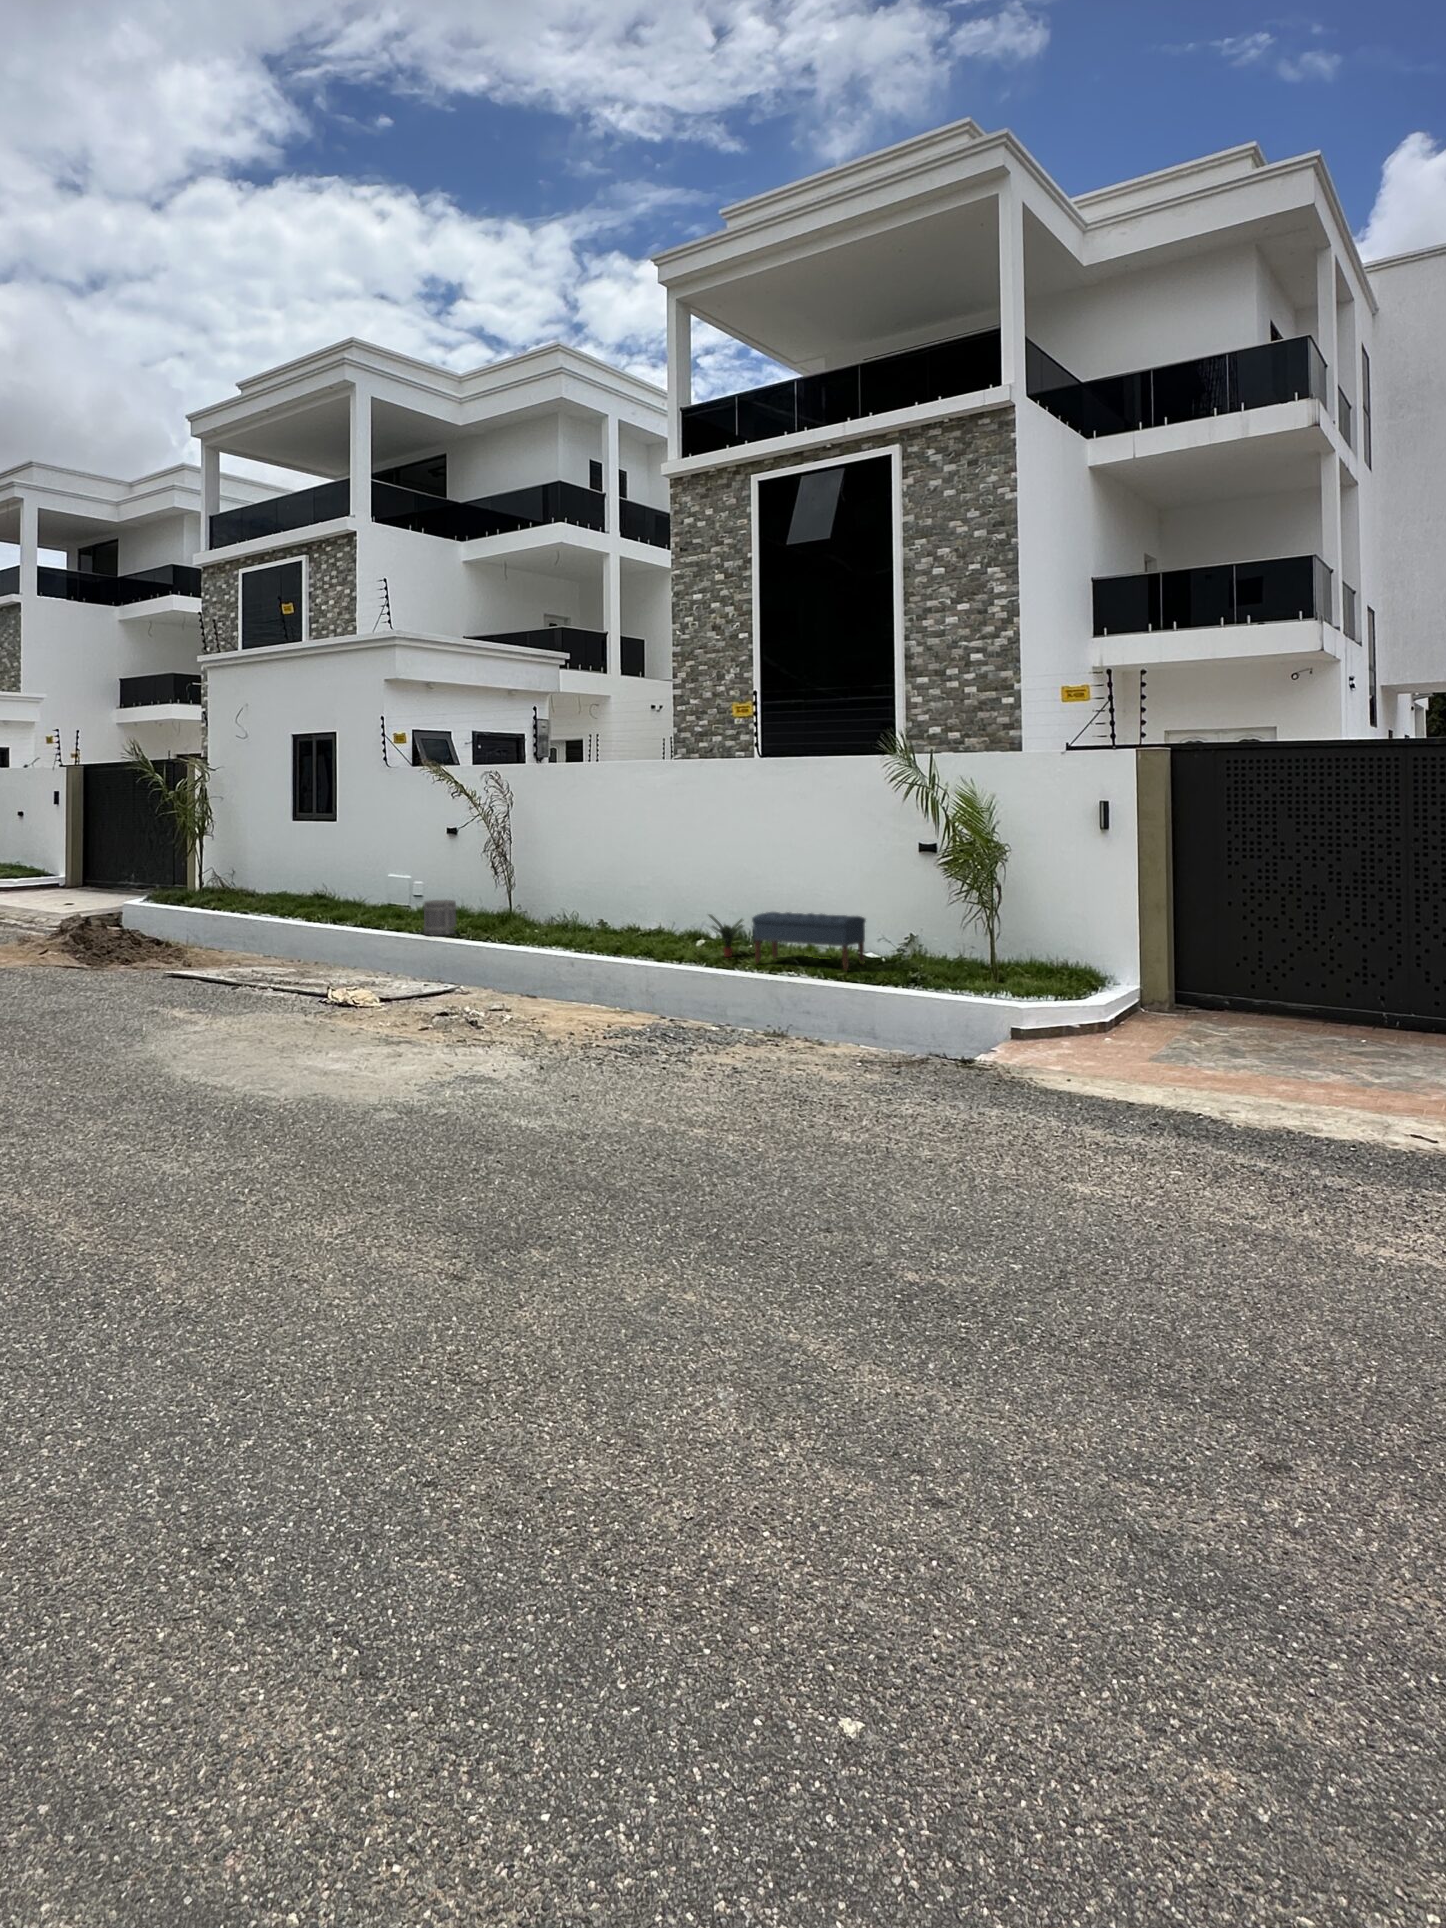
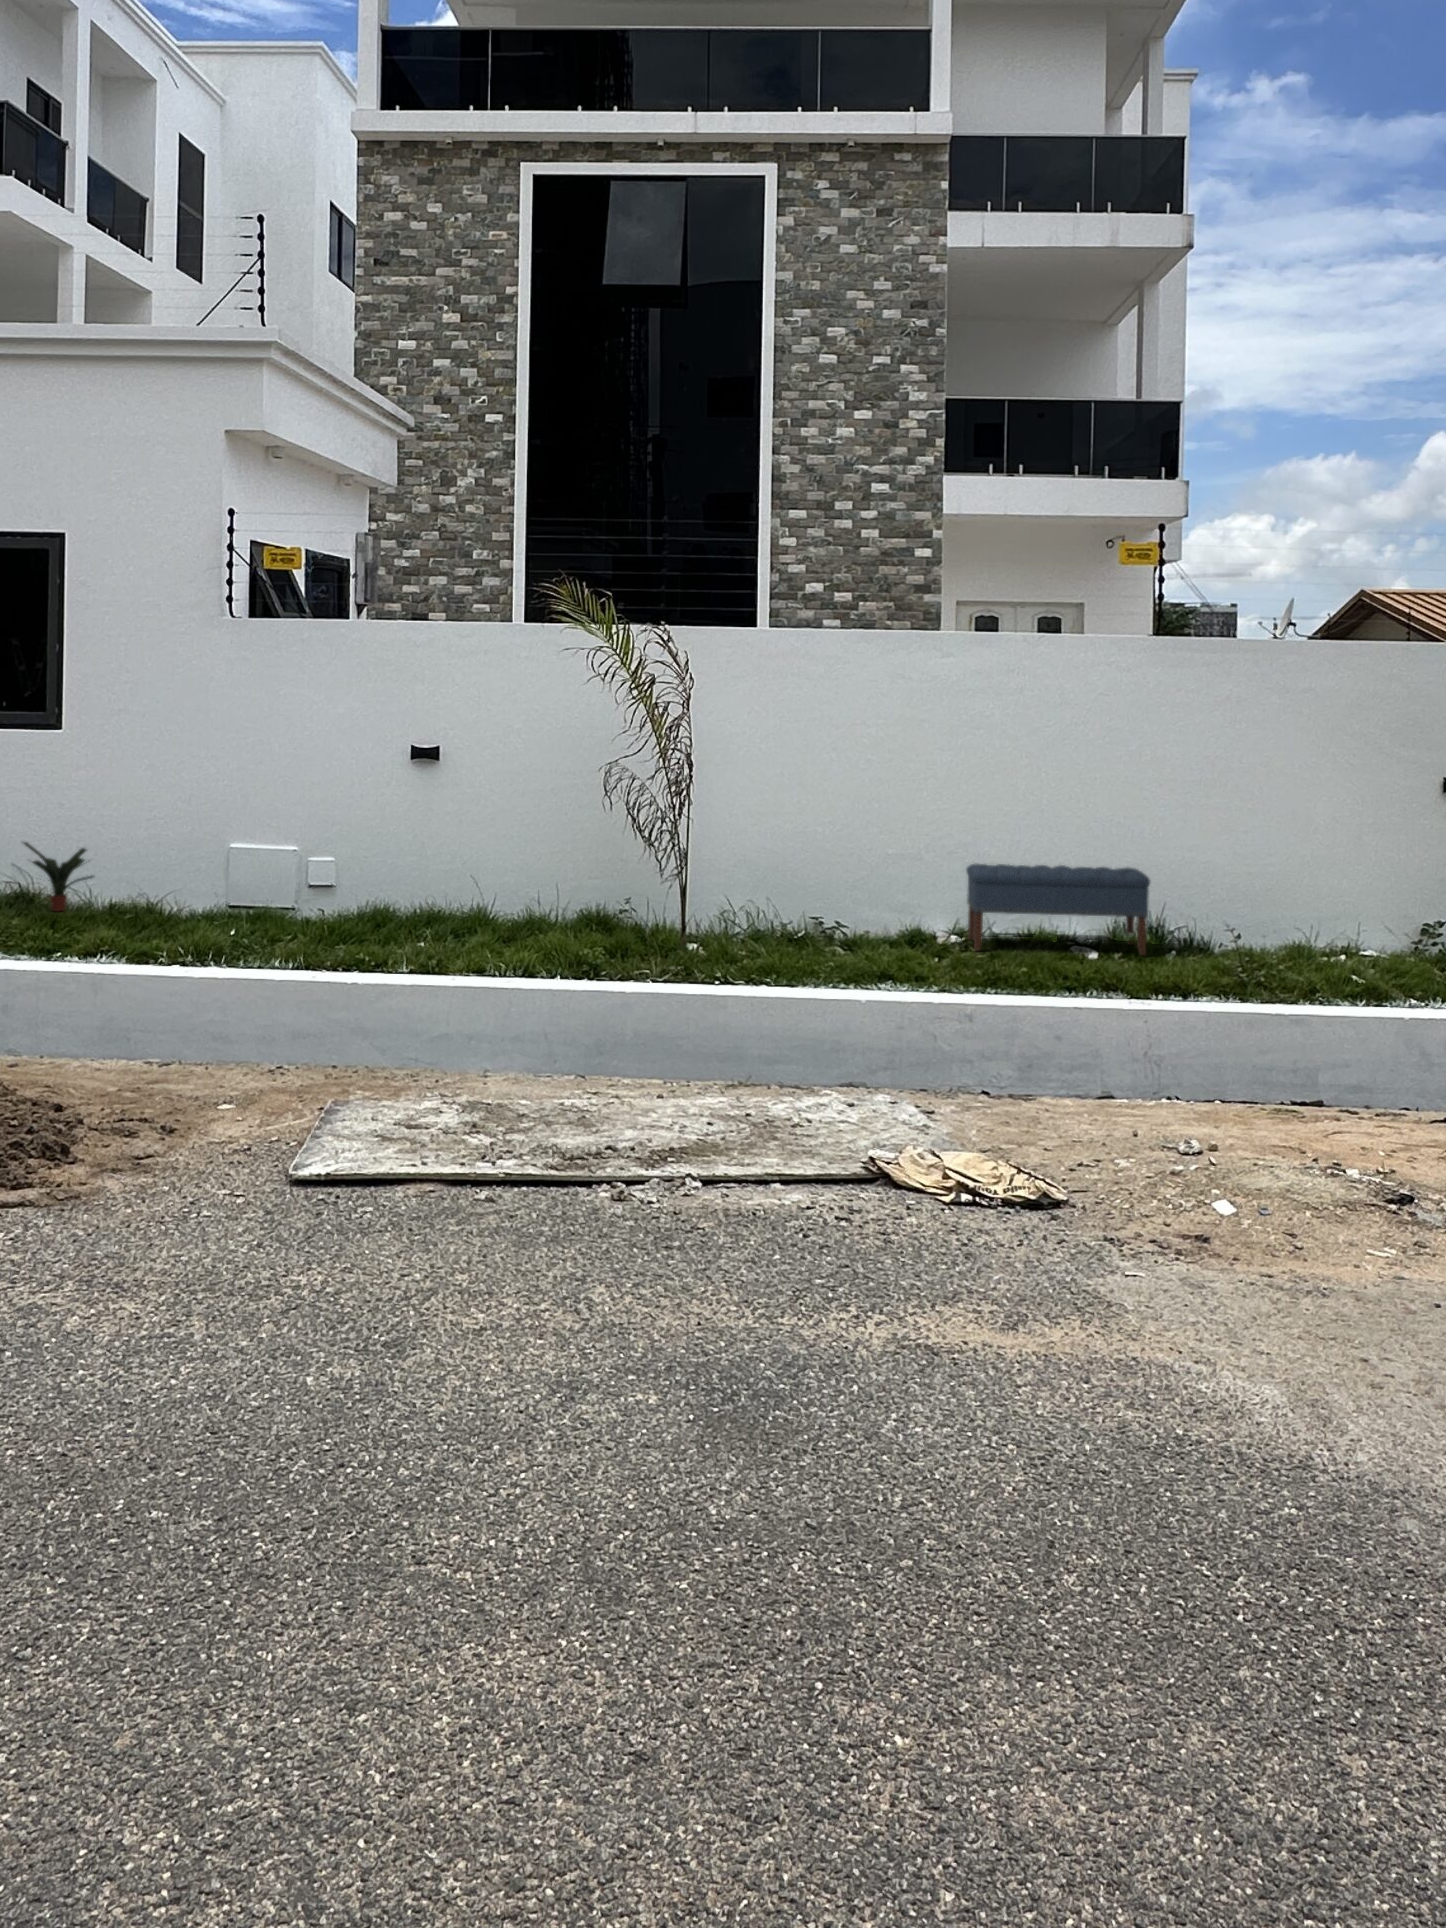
bucket: present [423,900,457,935] -> none [173,851,244,924]
potted plant: present [709,915,743,957] -> present [24,842,94,911]

